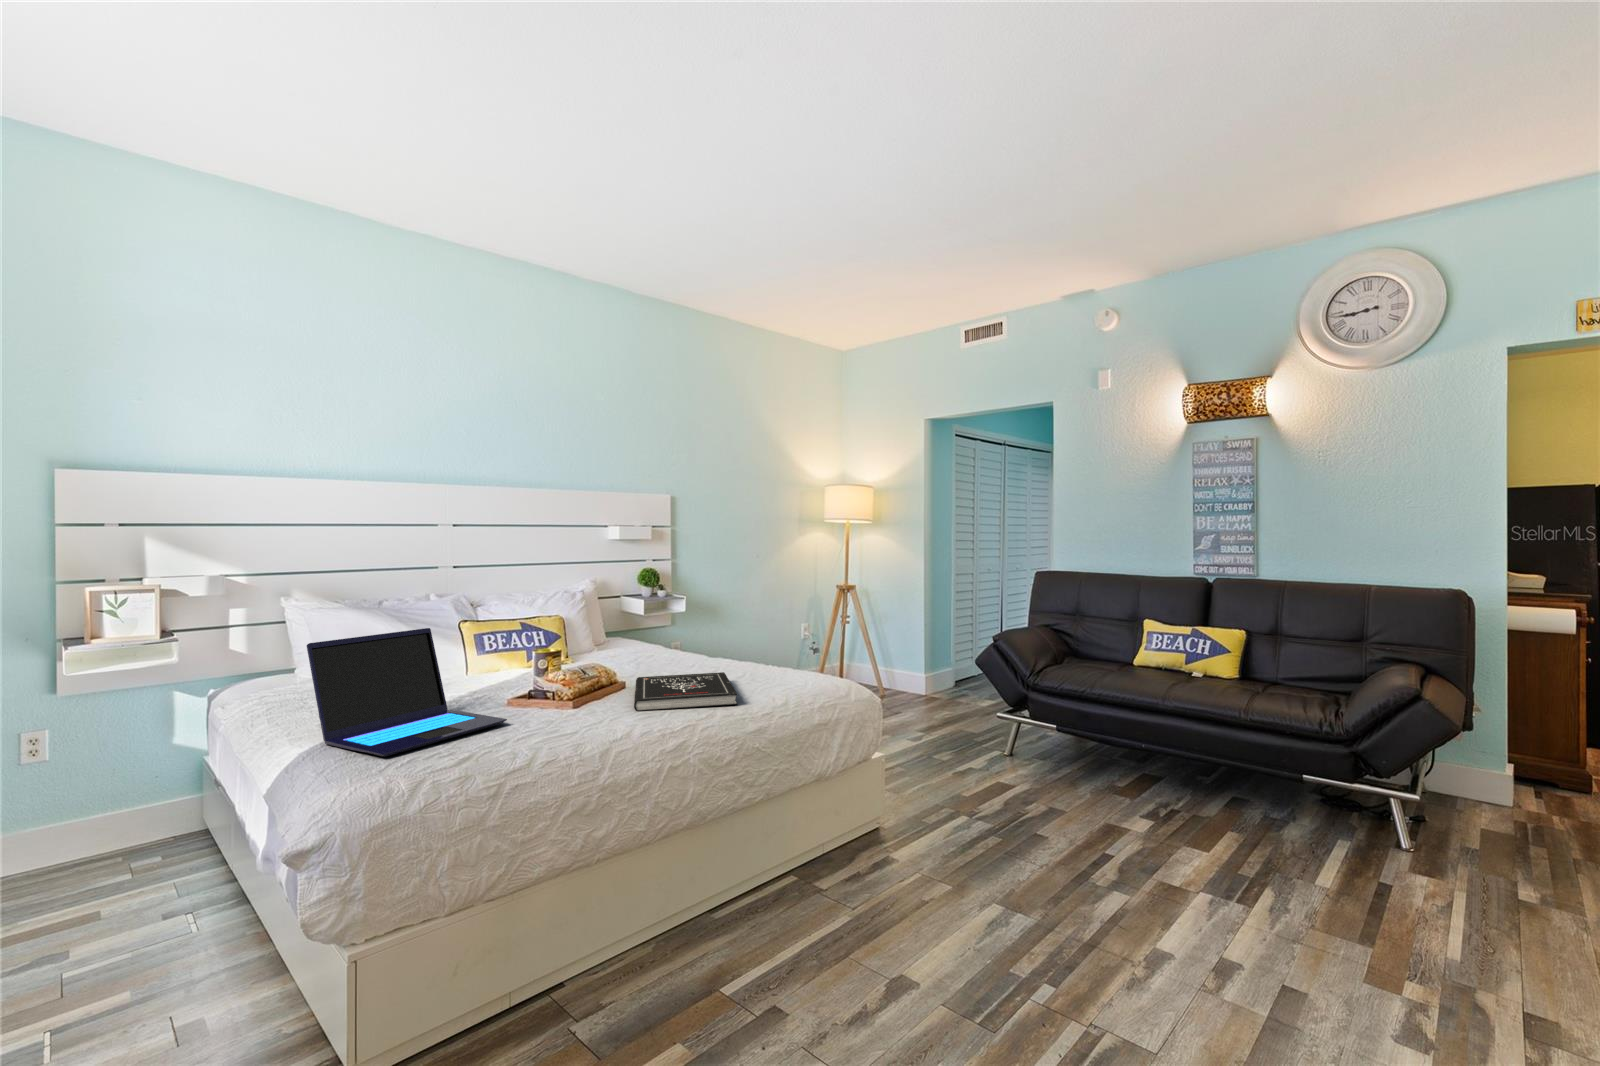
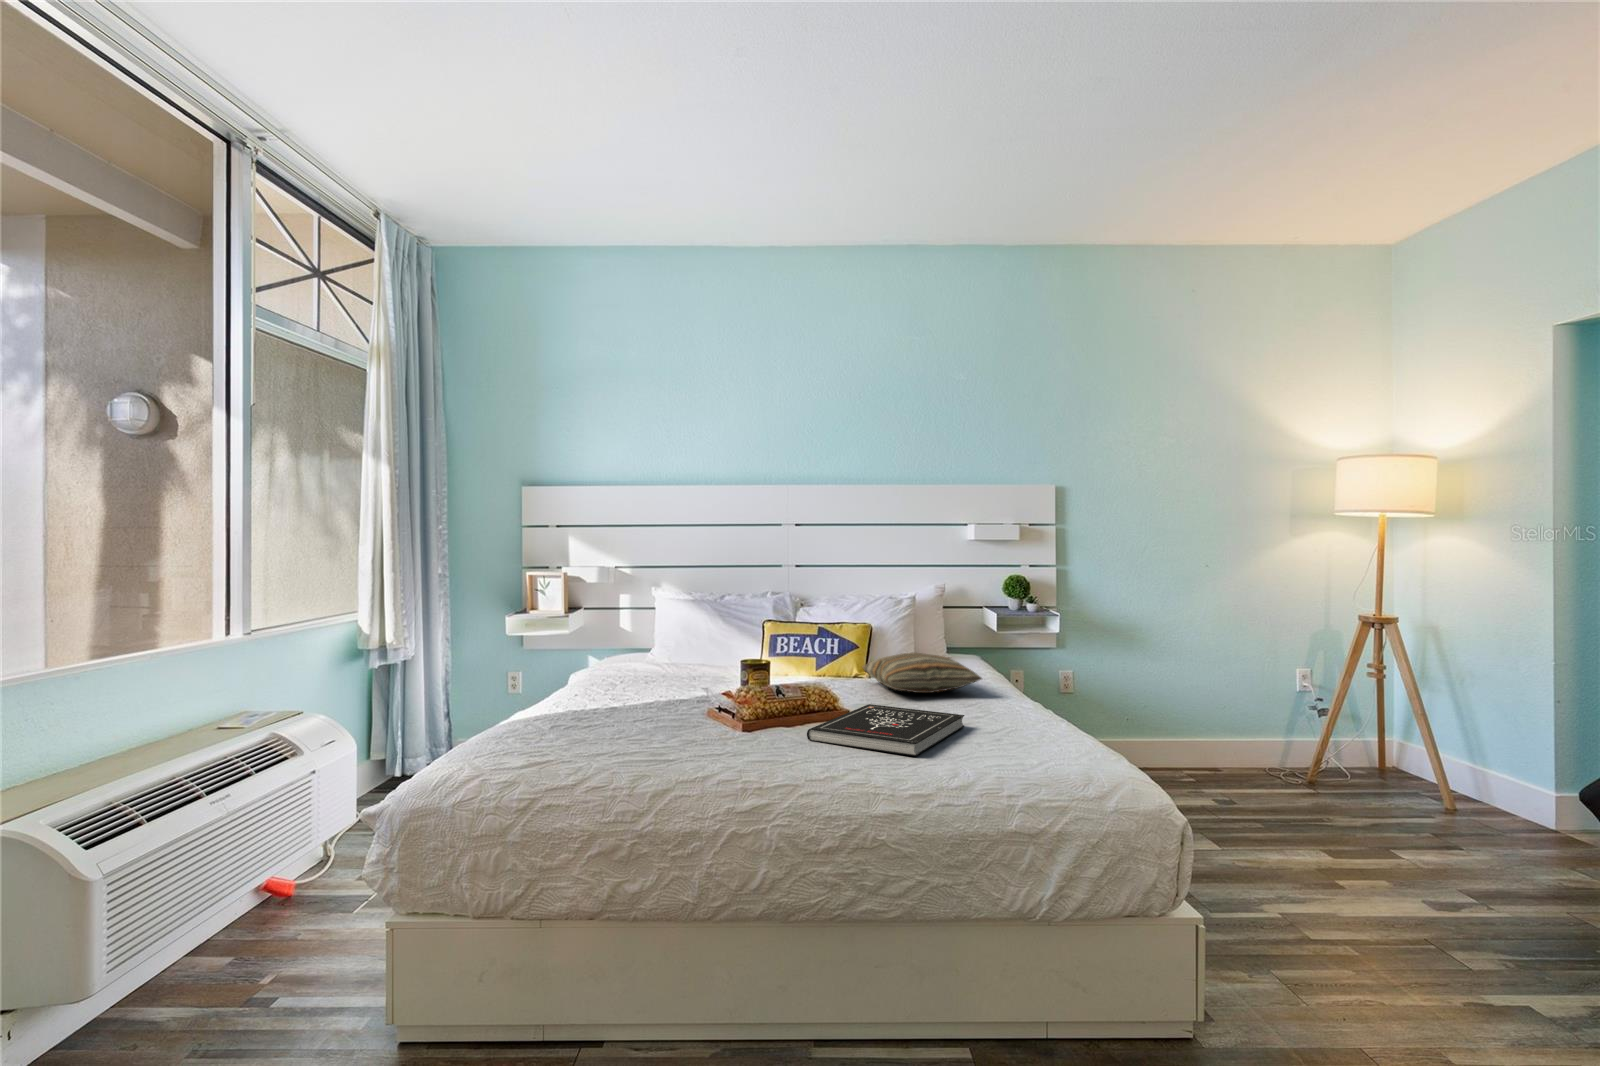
laptop: present [307,628,507,757] -> none [556,626,687,736]
pillow: none [580,634,693,666] -> present [862,653,982,693]

